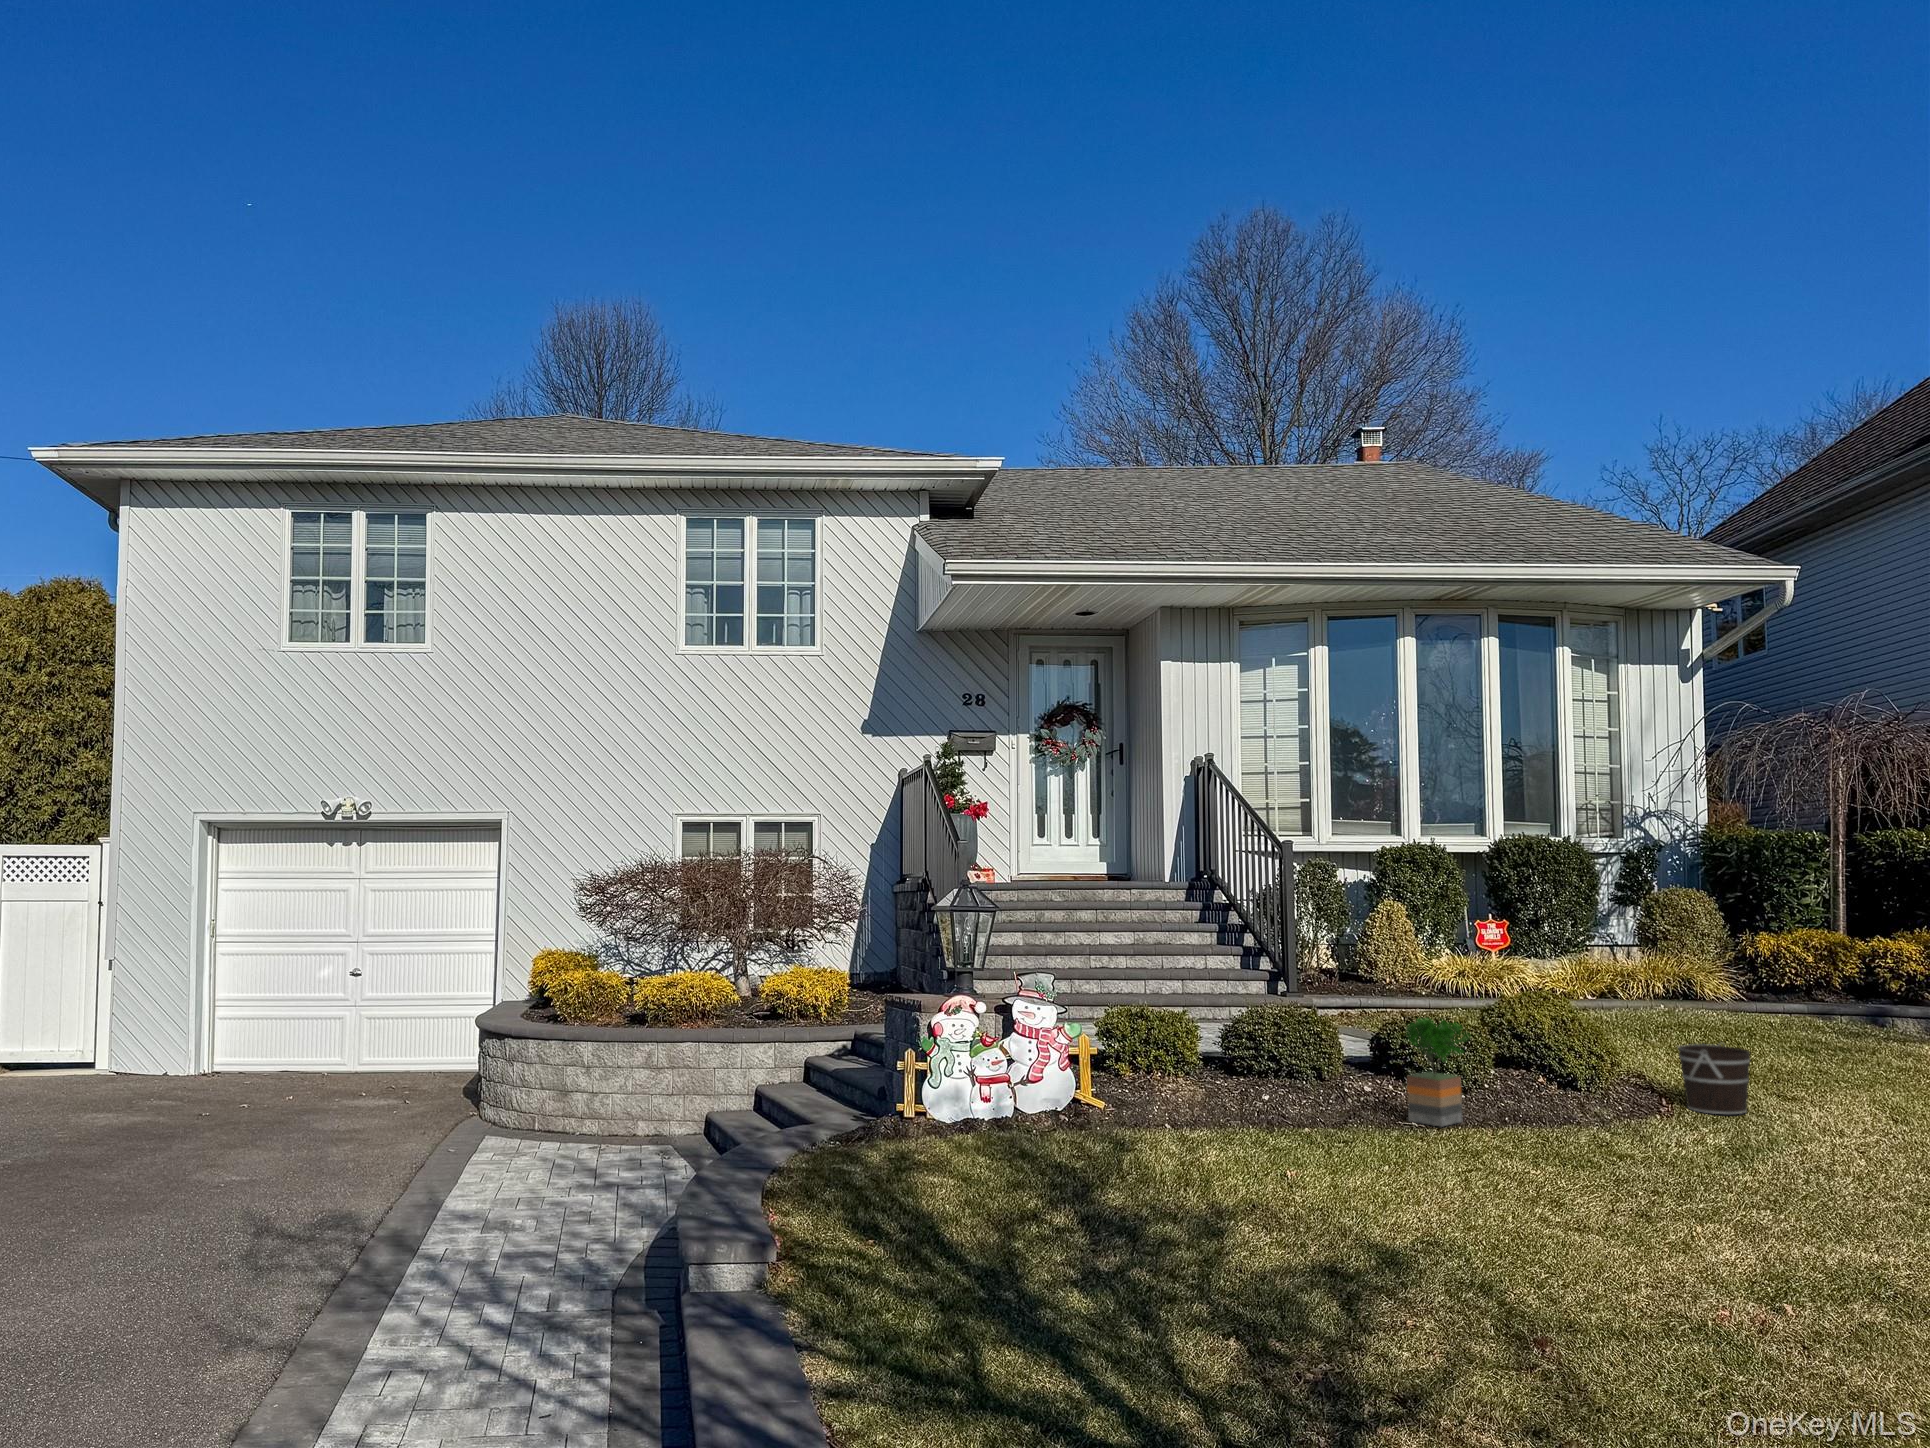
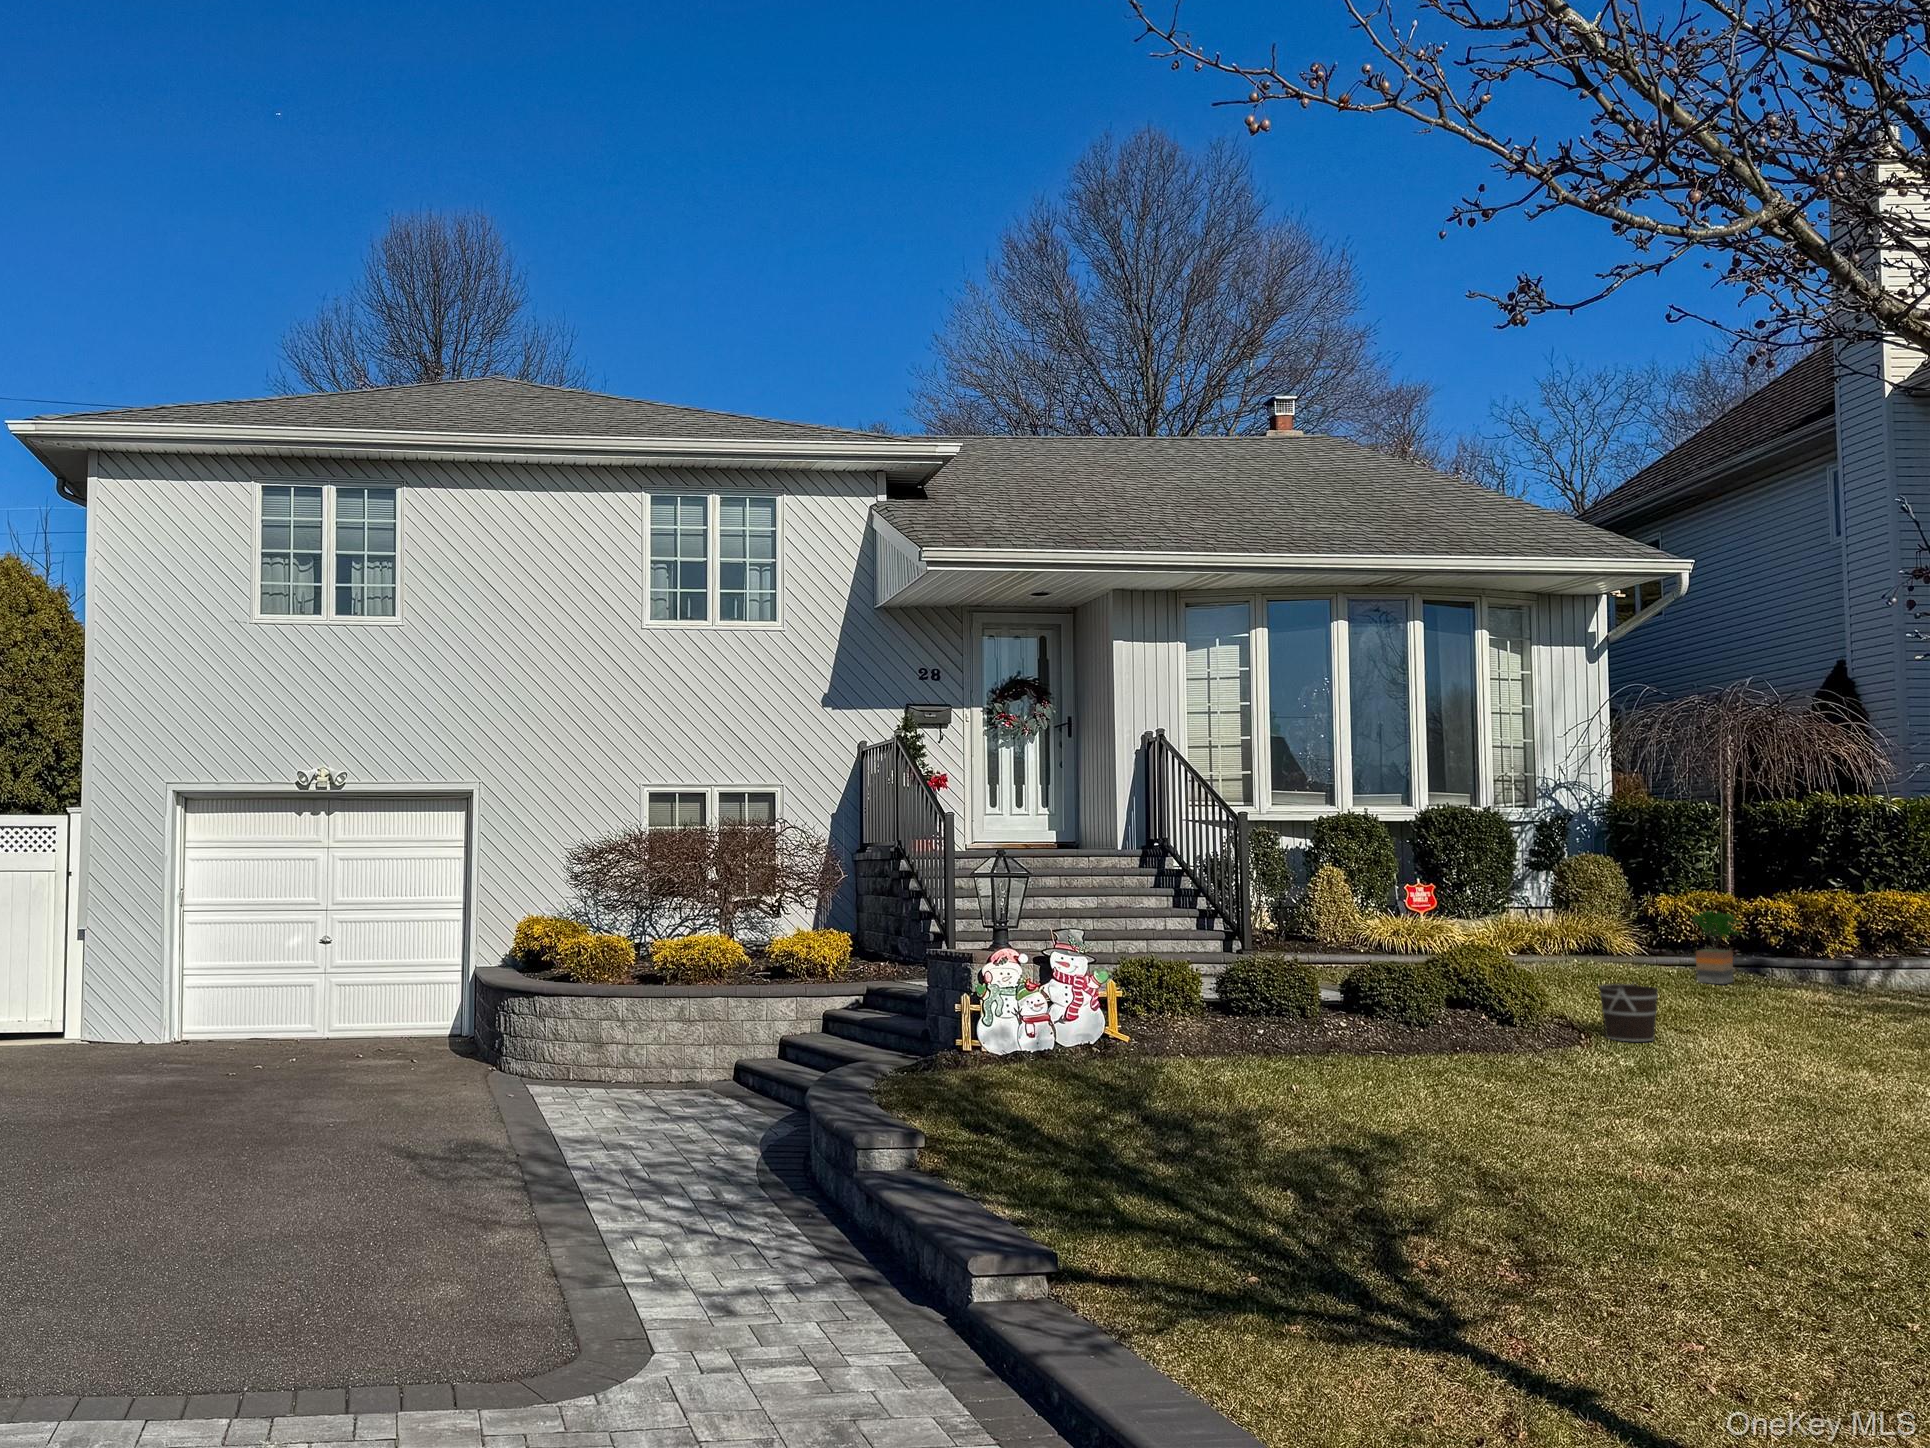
potted tree: present [1406,1018,1469,1127] -> present [1692,911,1740,984]

